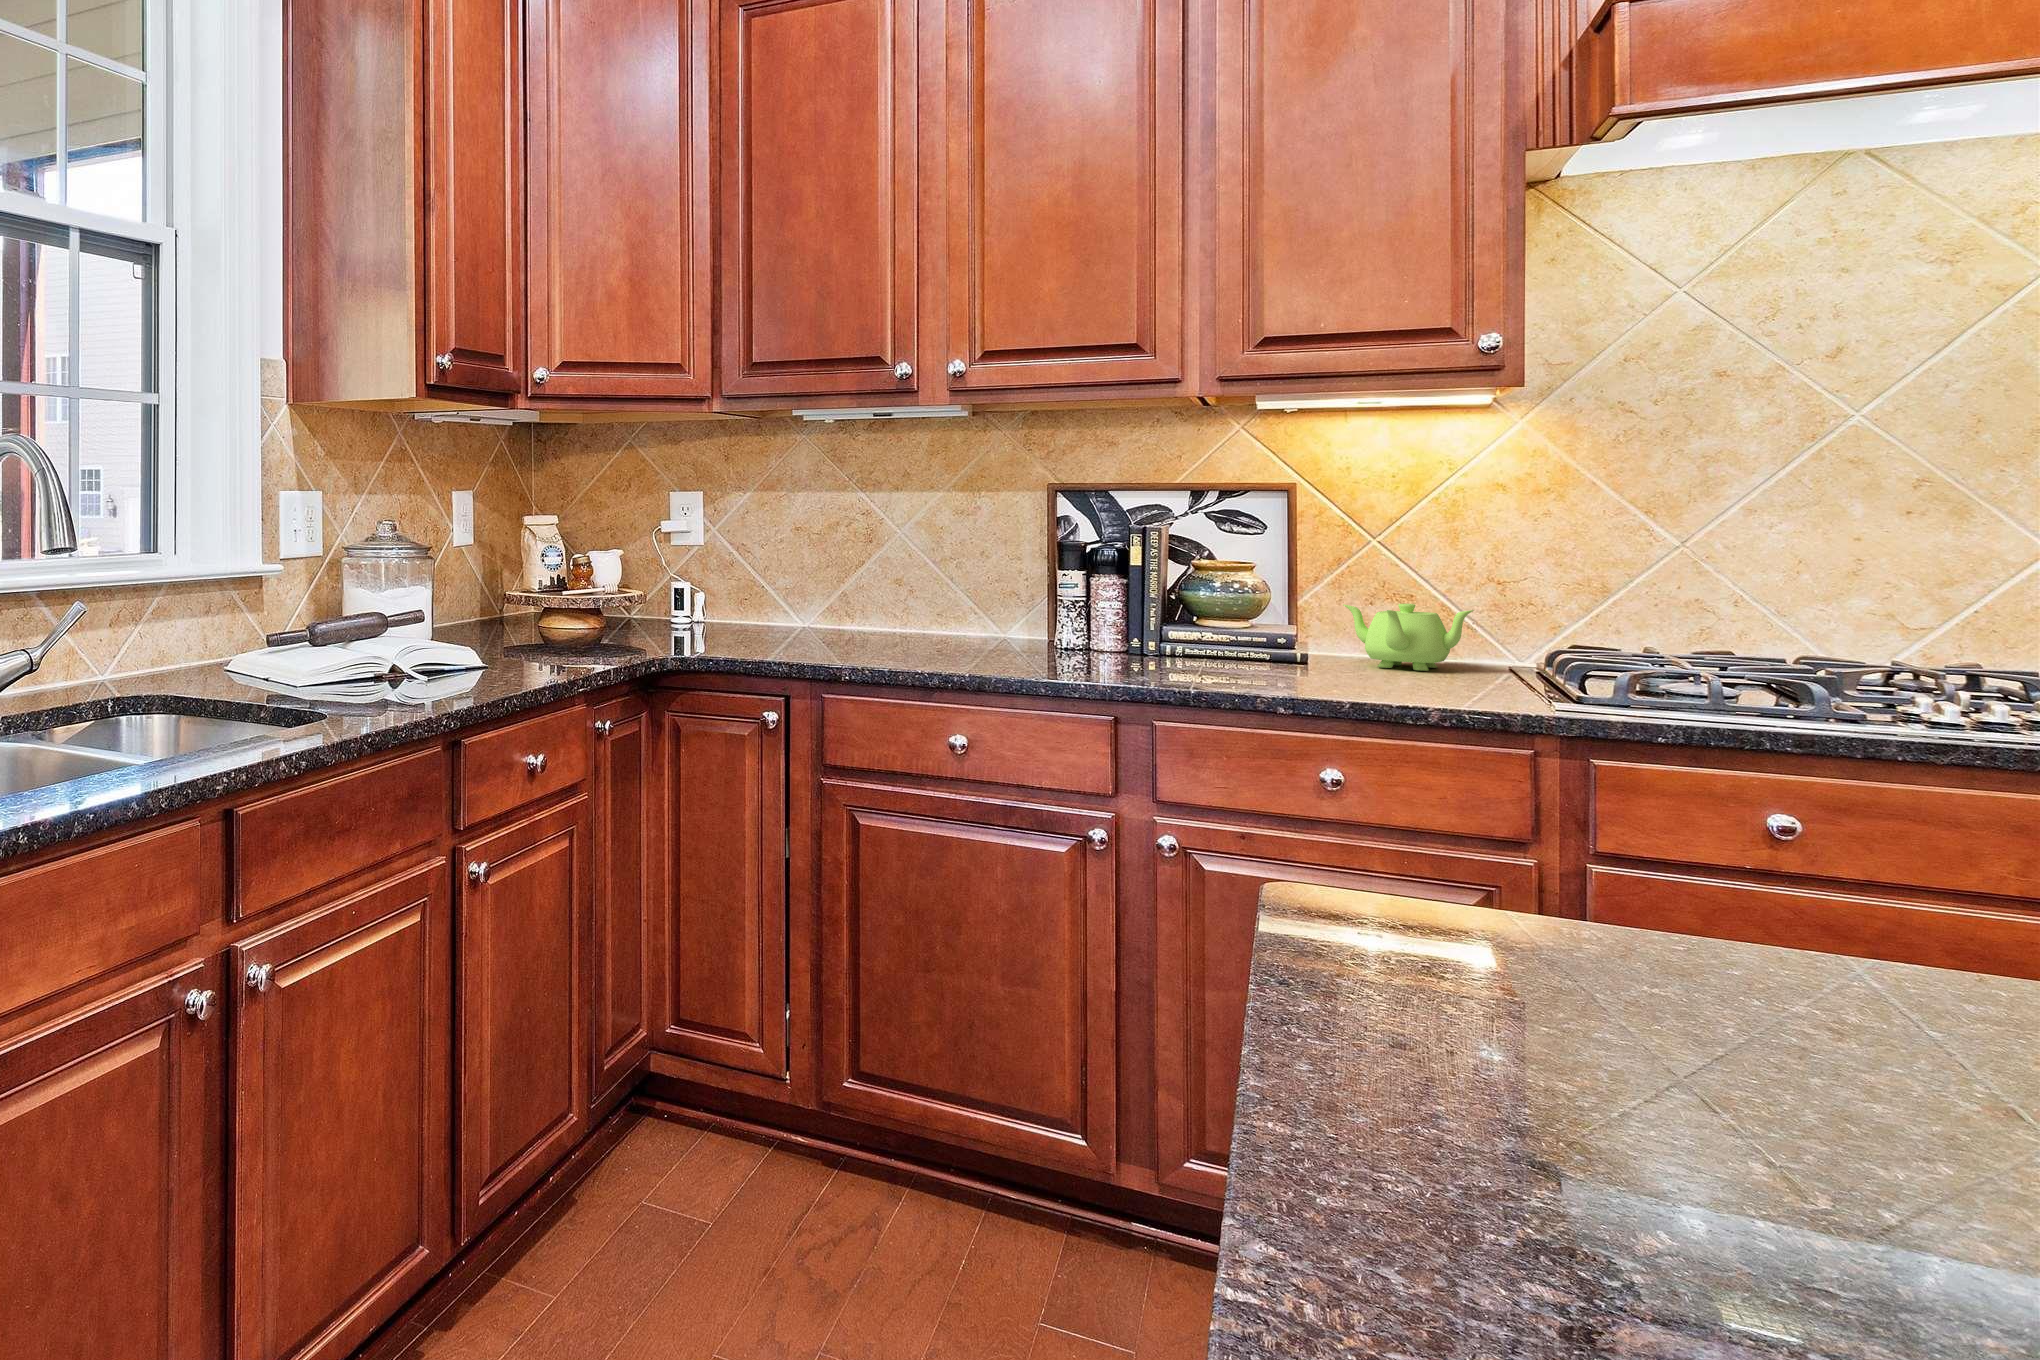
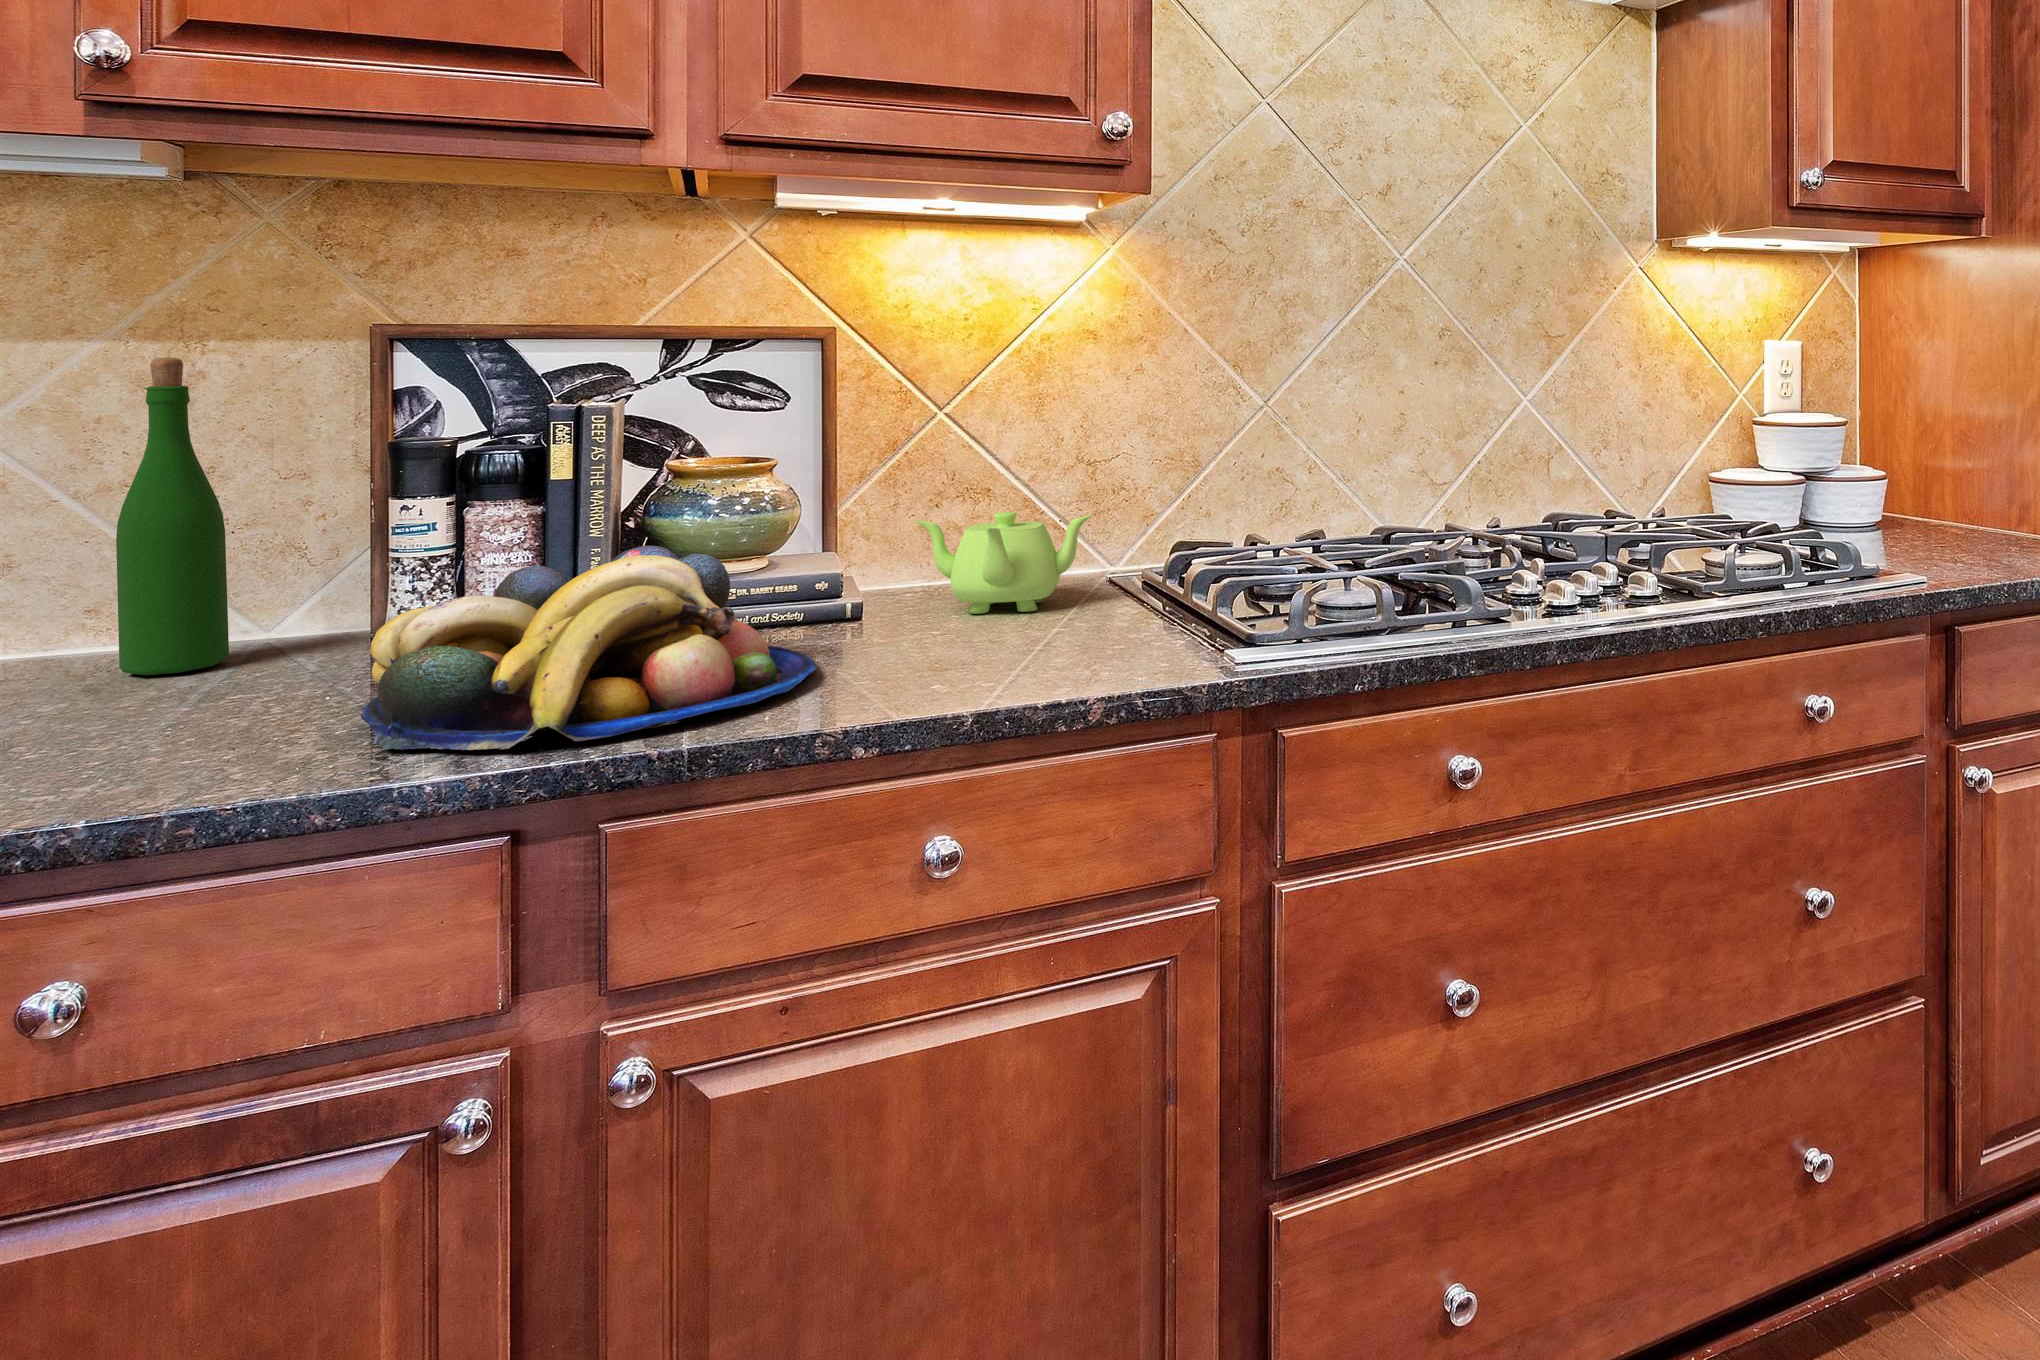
wine bottle: none [954,500,993,644] -> present [116,358,229,675]
fruit bowl: none [1048,601,1265,684] -> present [361,546,817,750]

